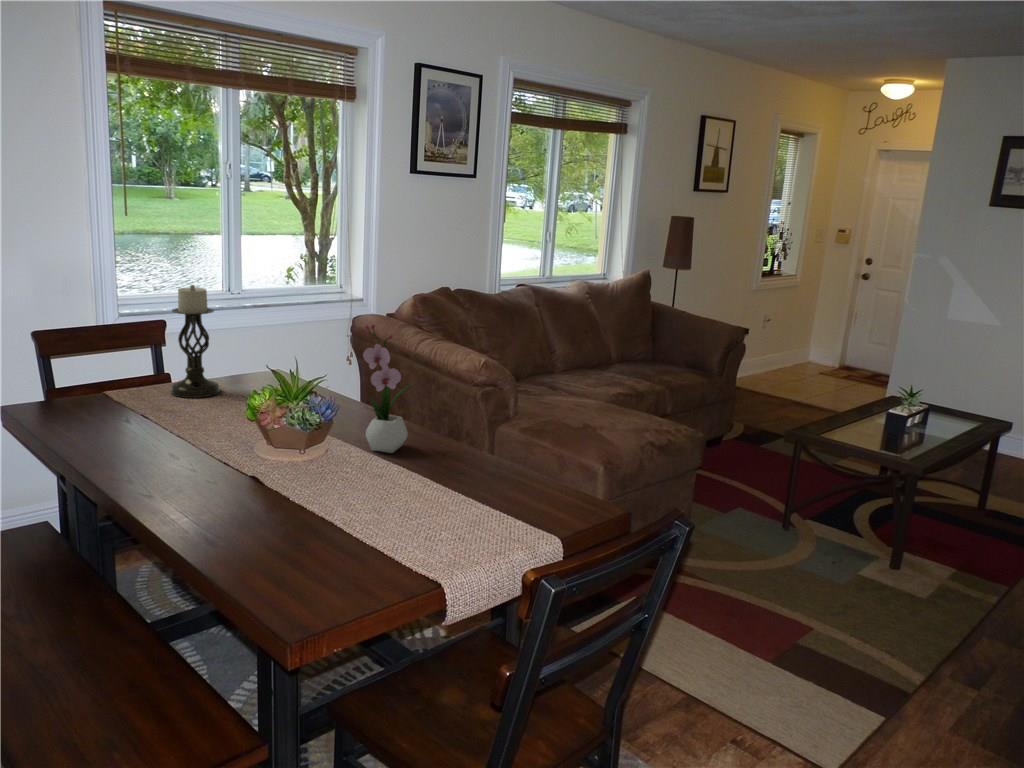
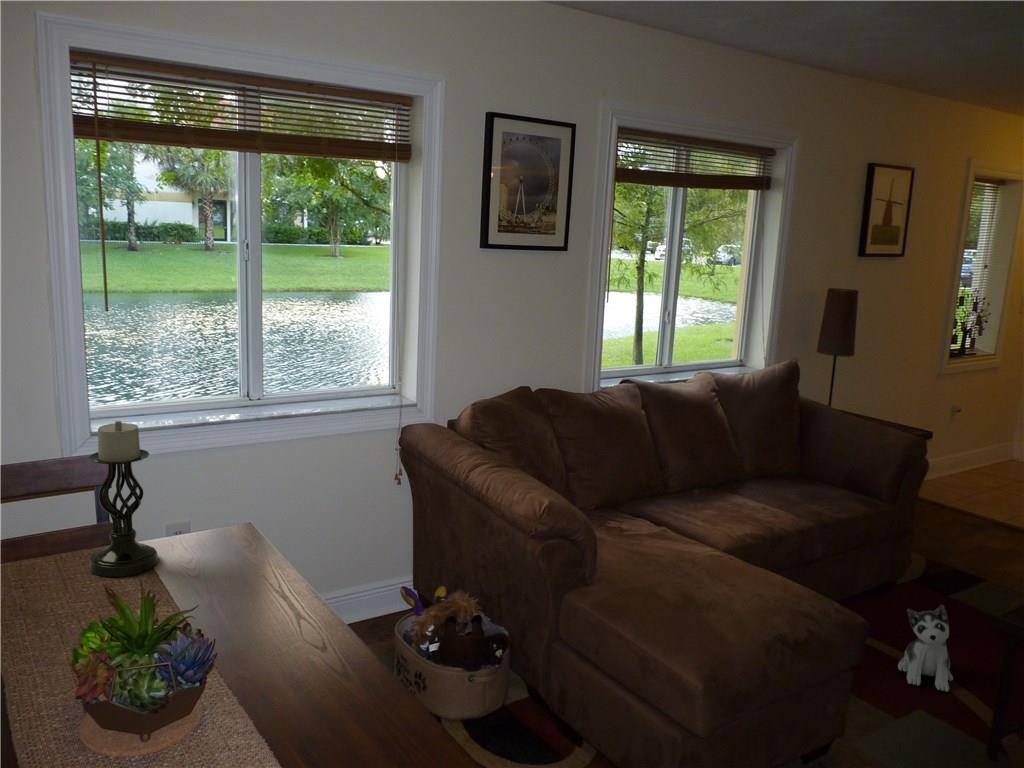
flower arrangement: present [363,325,413,453] -> none [275,521,368,723]
plush toy: none [725,436,762,496] -> present [898,605,953,692]

